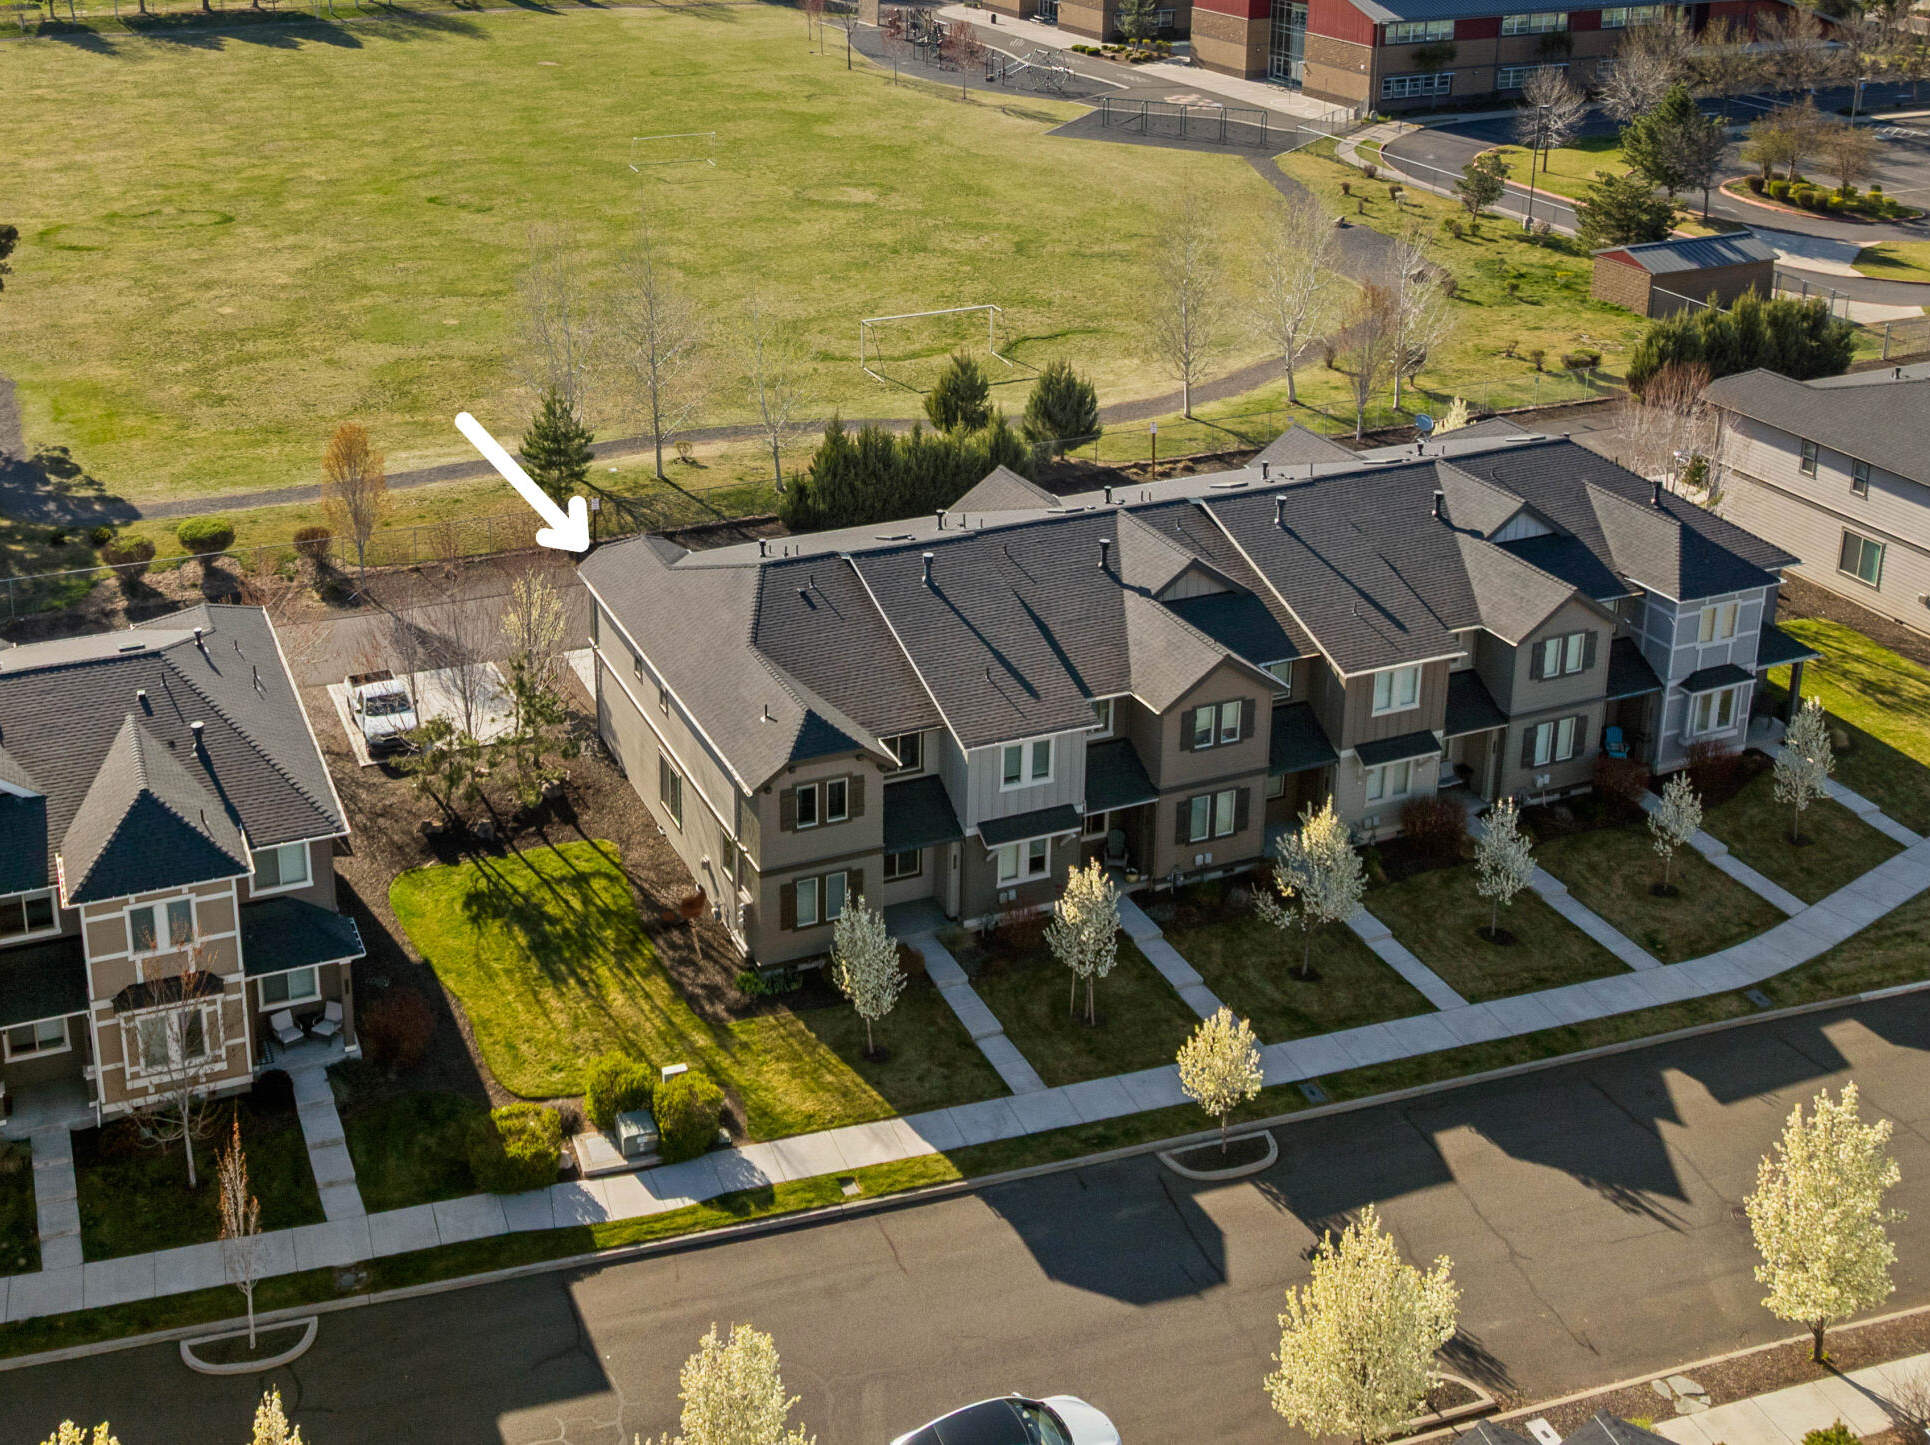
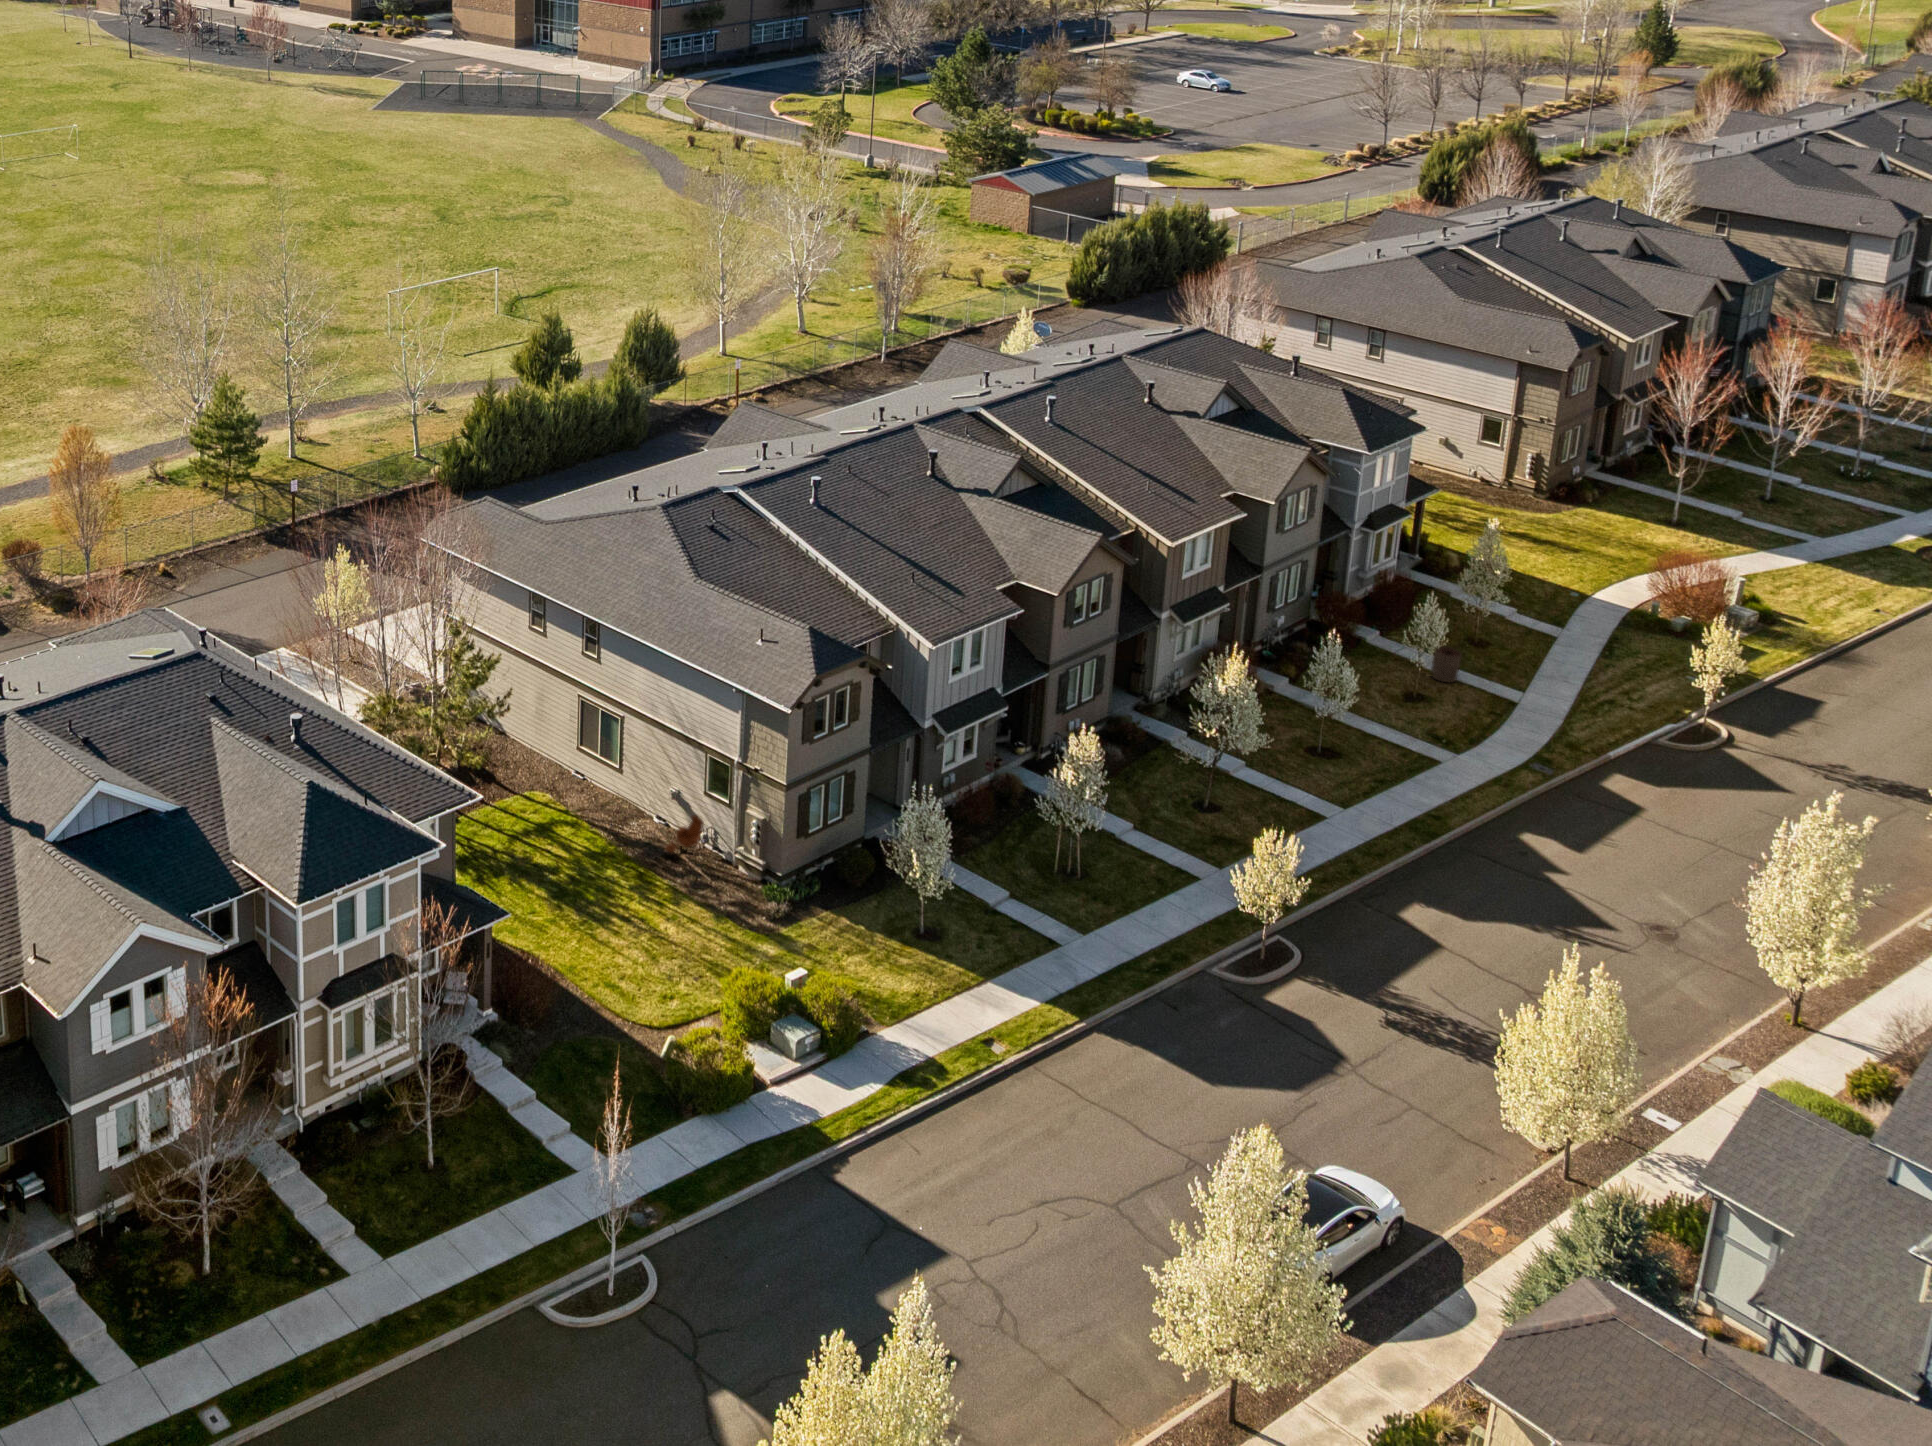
trash can: none [1694,834,1731,879] -> present [1430,646,1462,682]

